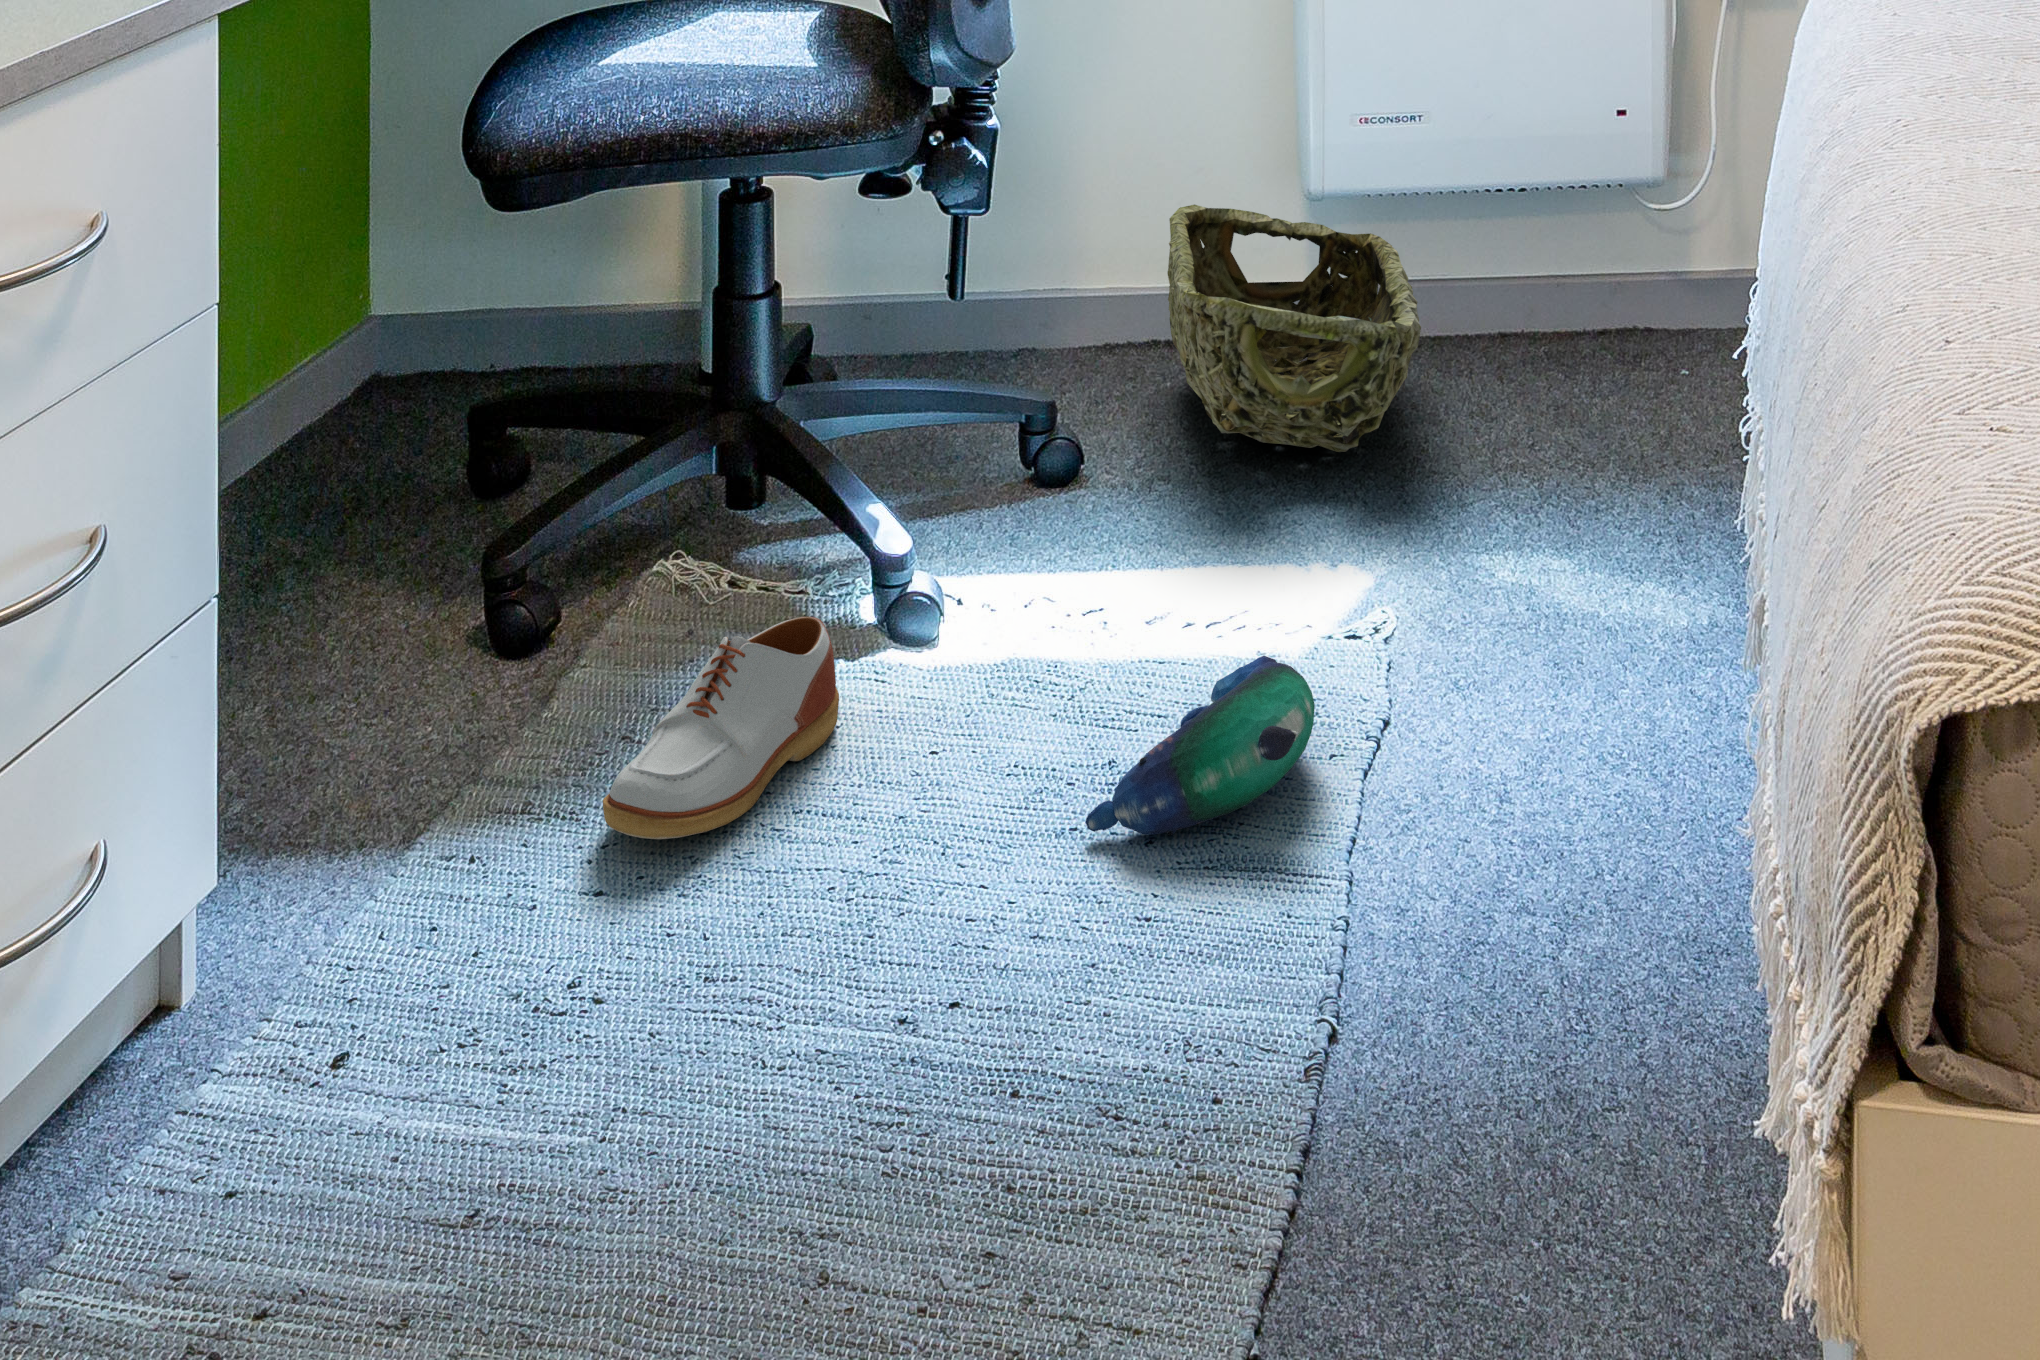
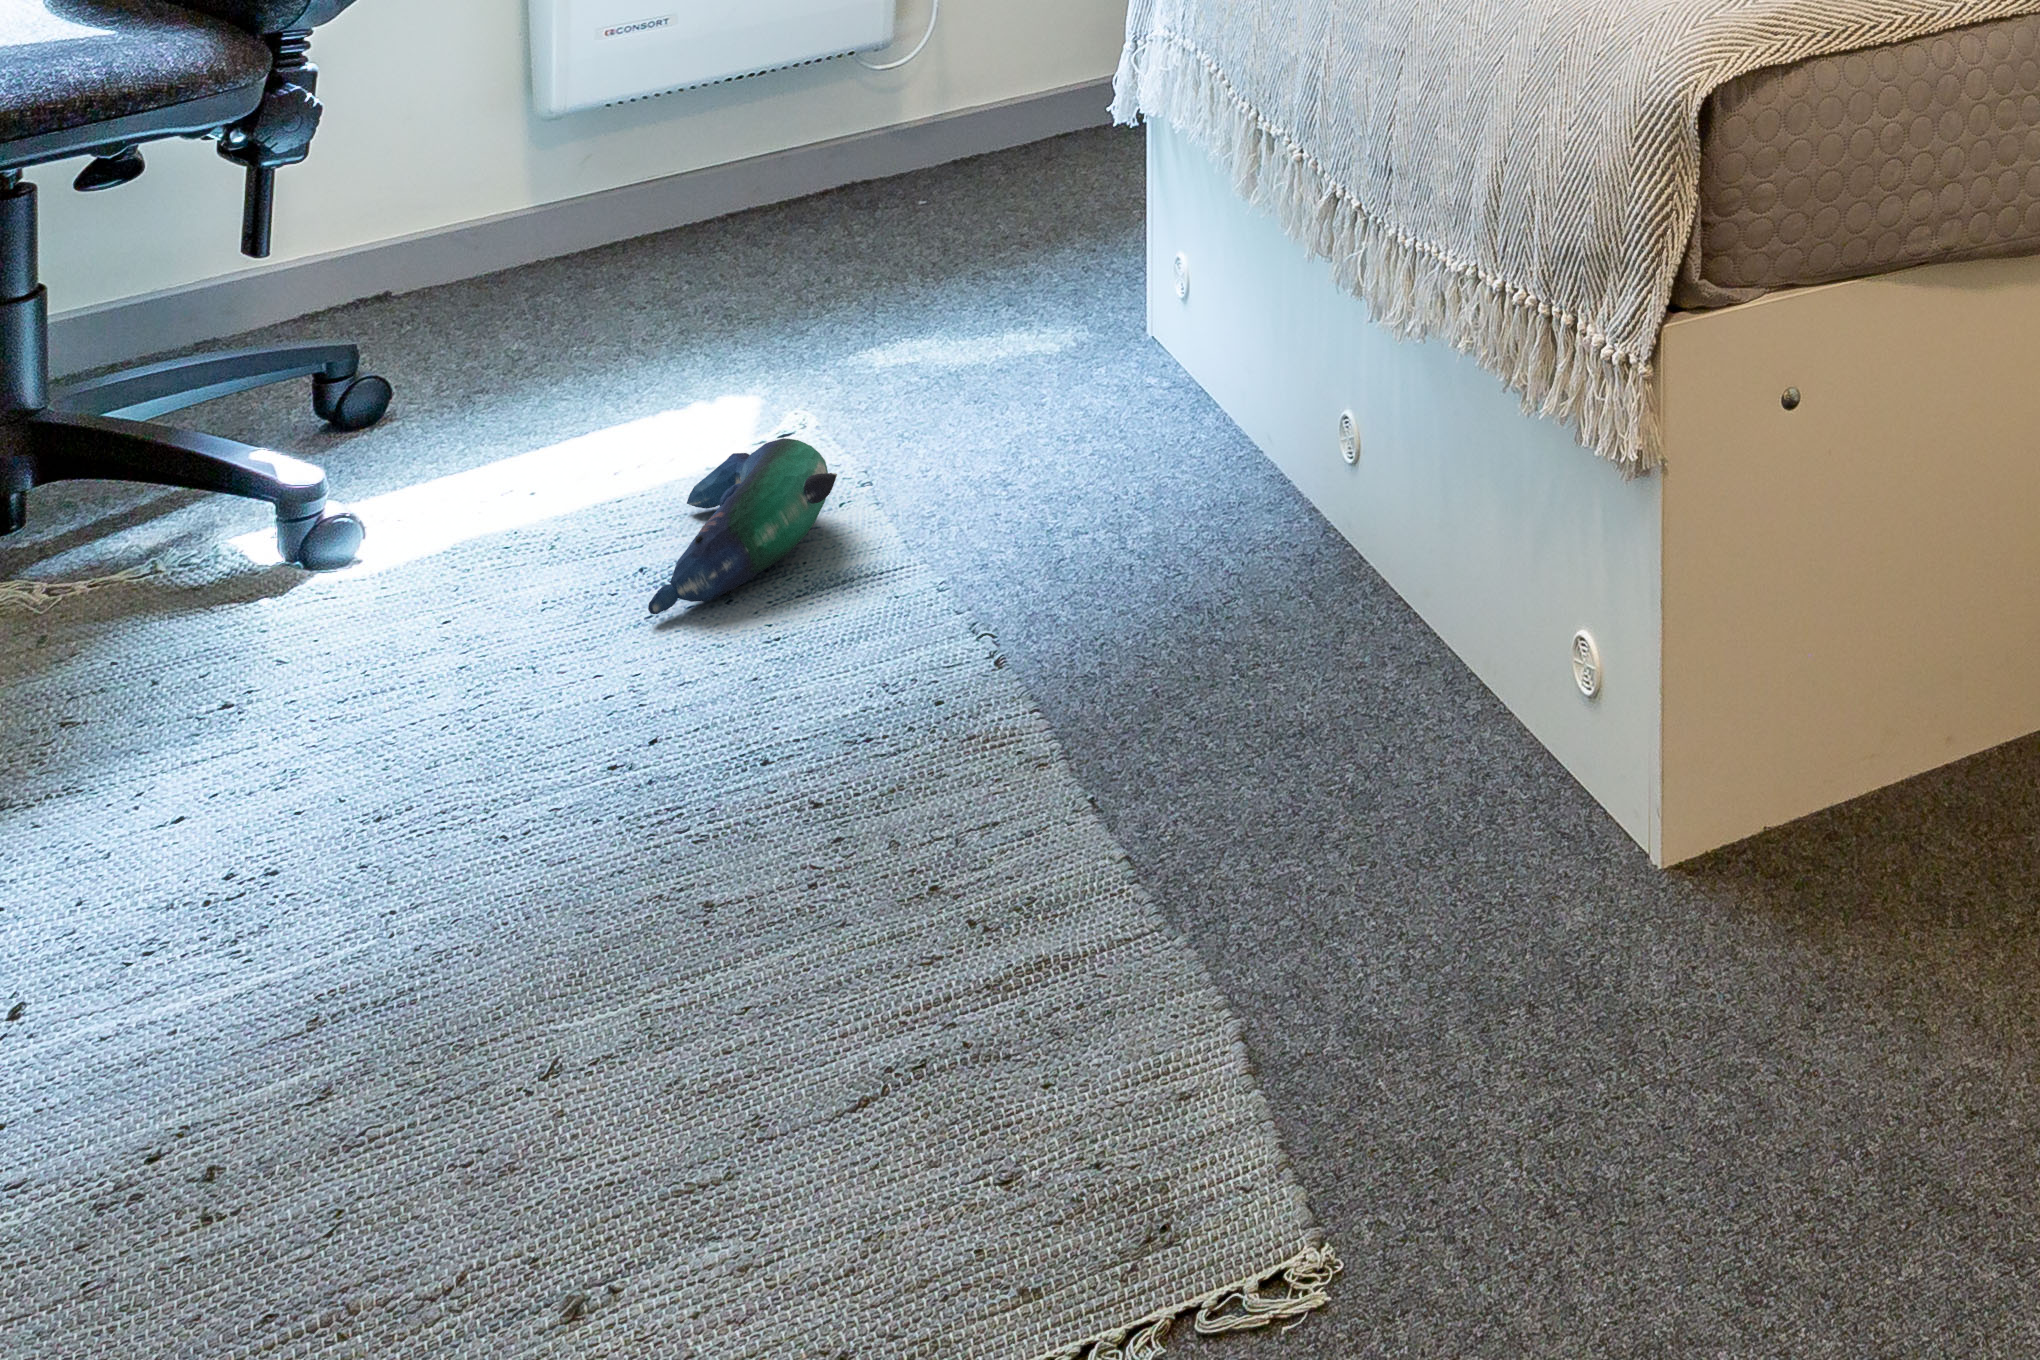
woven basket: present [1168,205,1421,452] -> none [402,136,738,334]
shoe: present [603,617,839,839] -> none [99,546,304,780]

